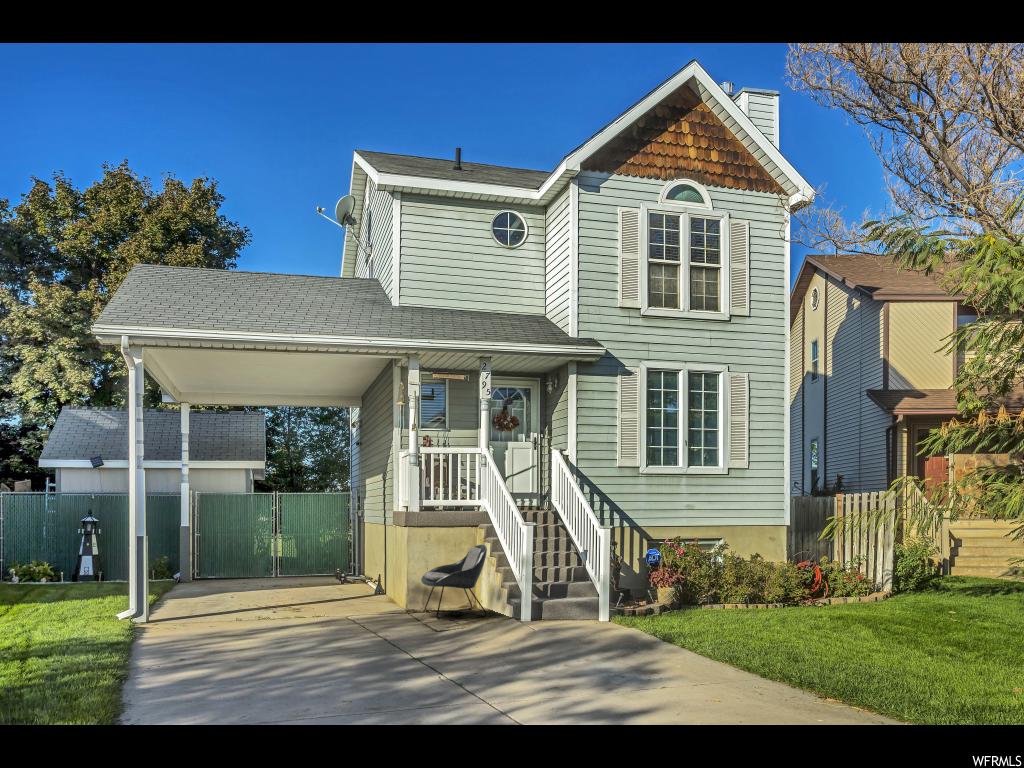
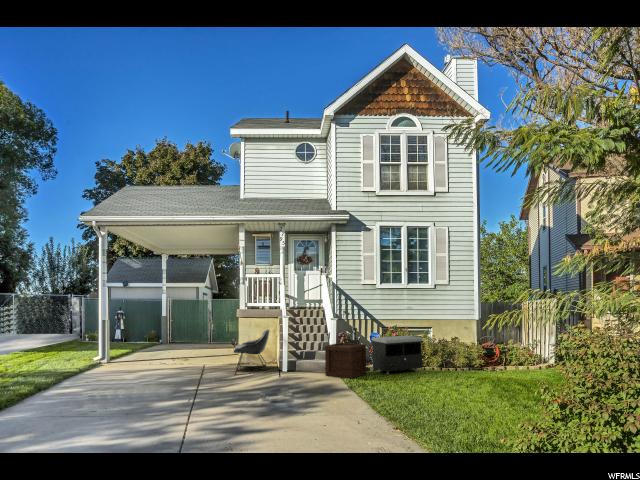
storage bench: none [669,553,748,616] -> present [372,336,422,374]
wooden crate: none [608,565,668,625] -> present [325,343,366,379]

